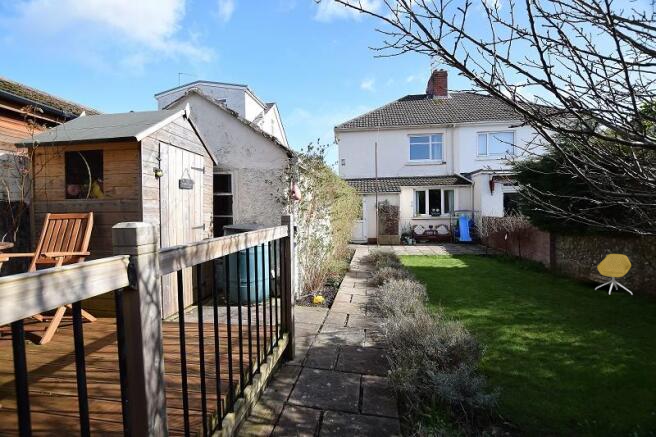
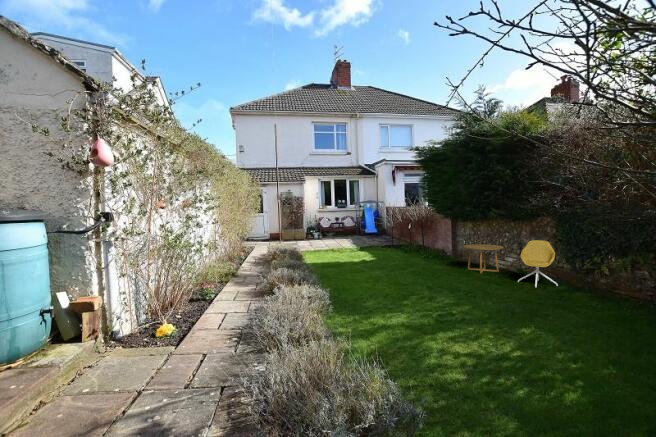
round table: none [548,256,588,282] -> present [463,244,504,273]

